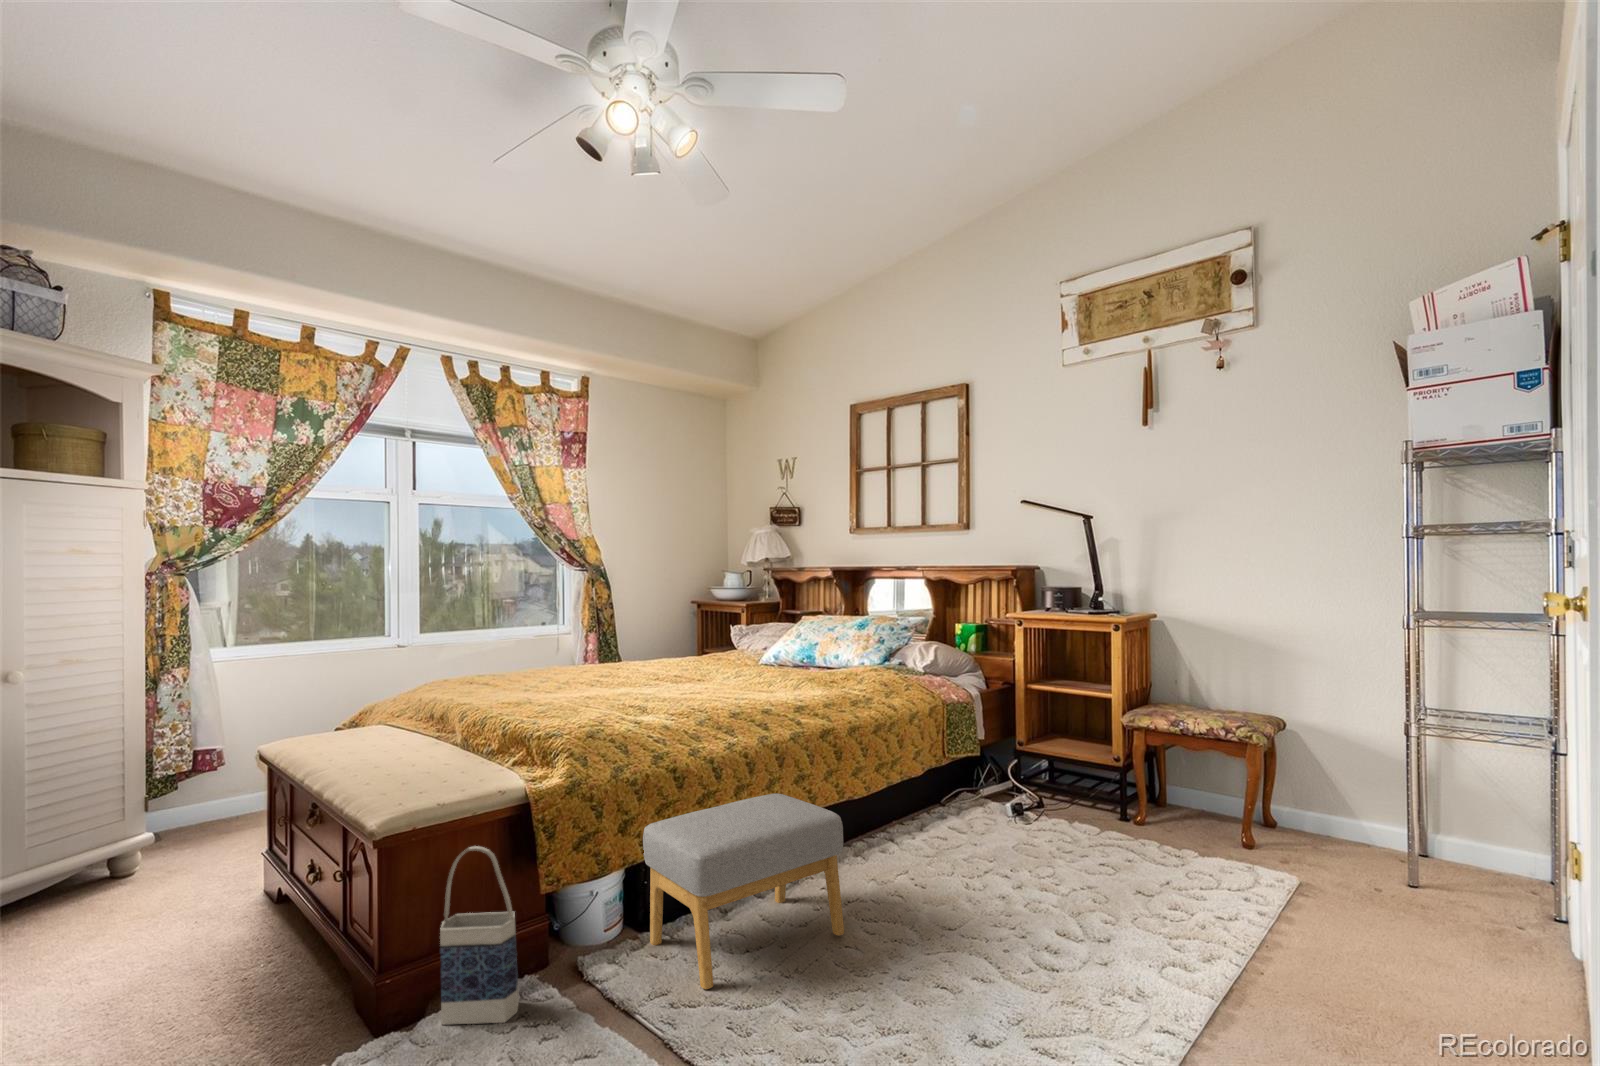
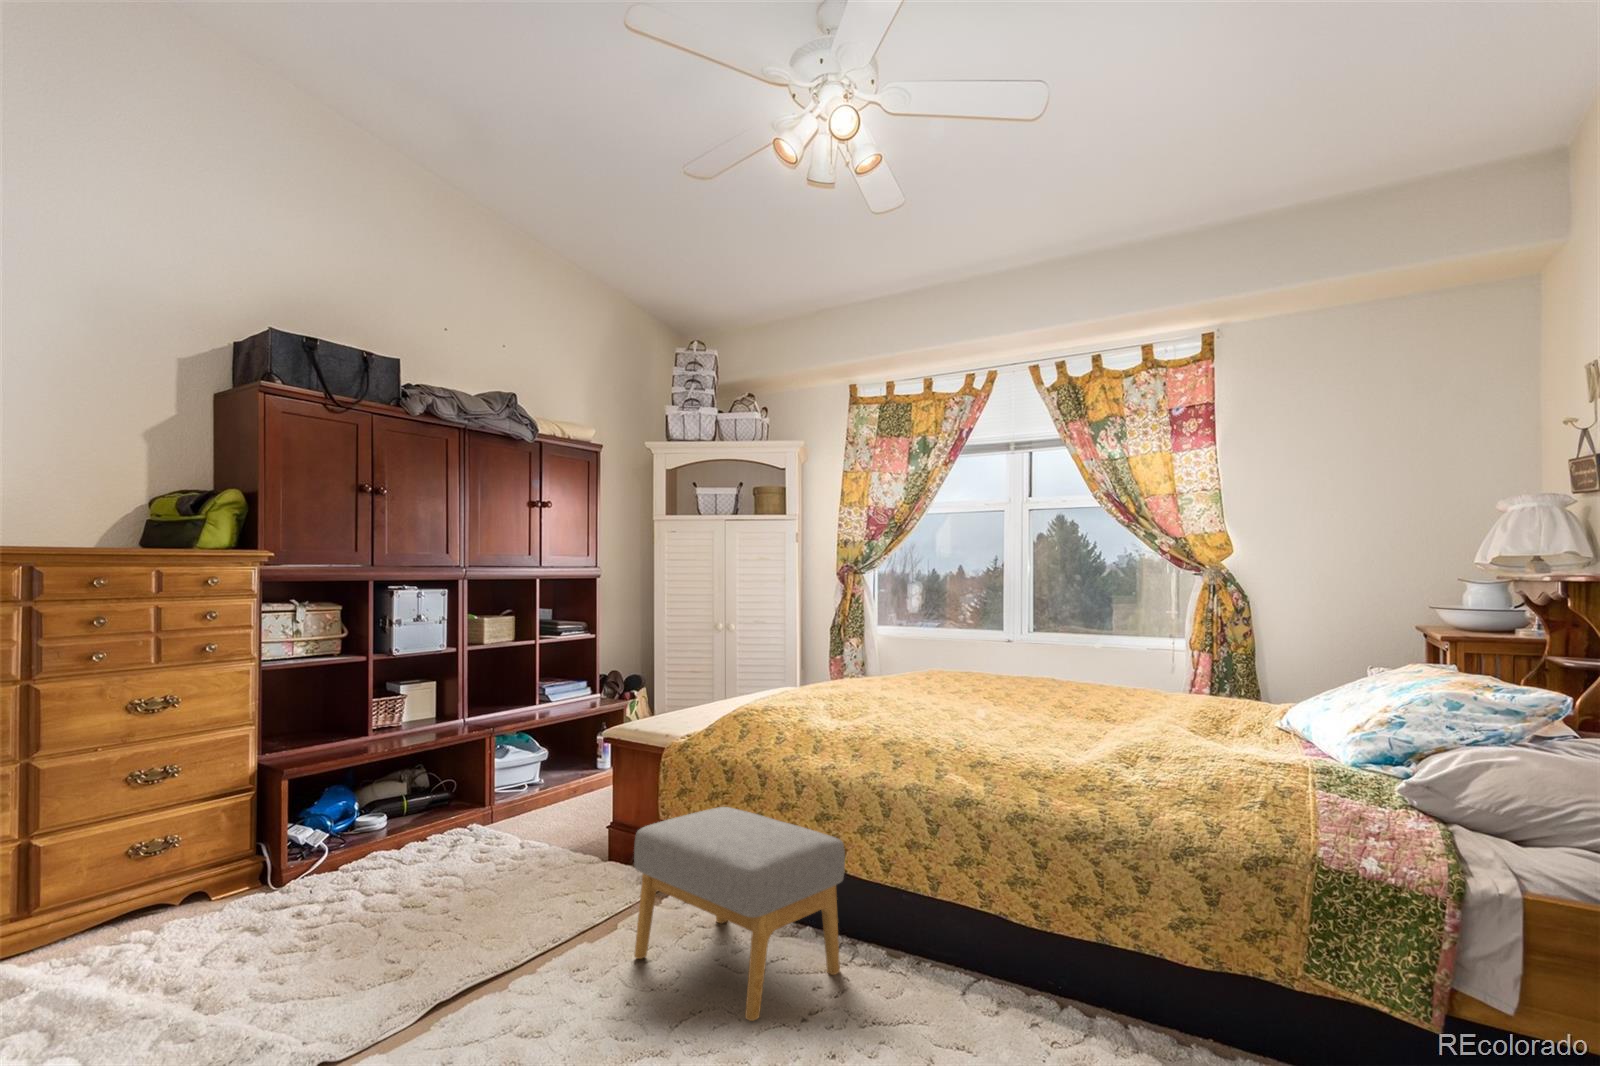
bag: present [440,846,519,1025] -> none [599,762,630,893]

